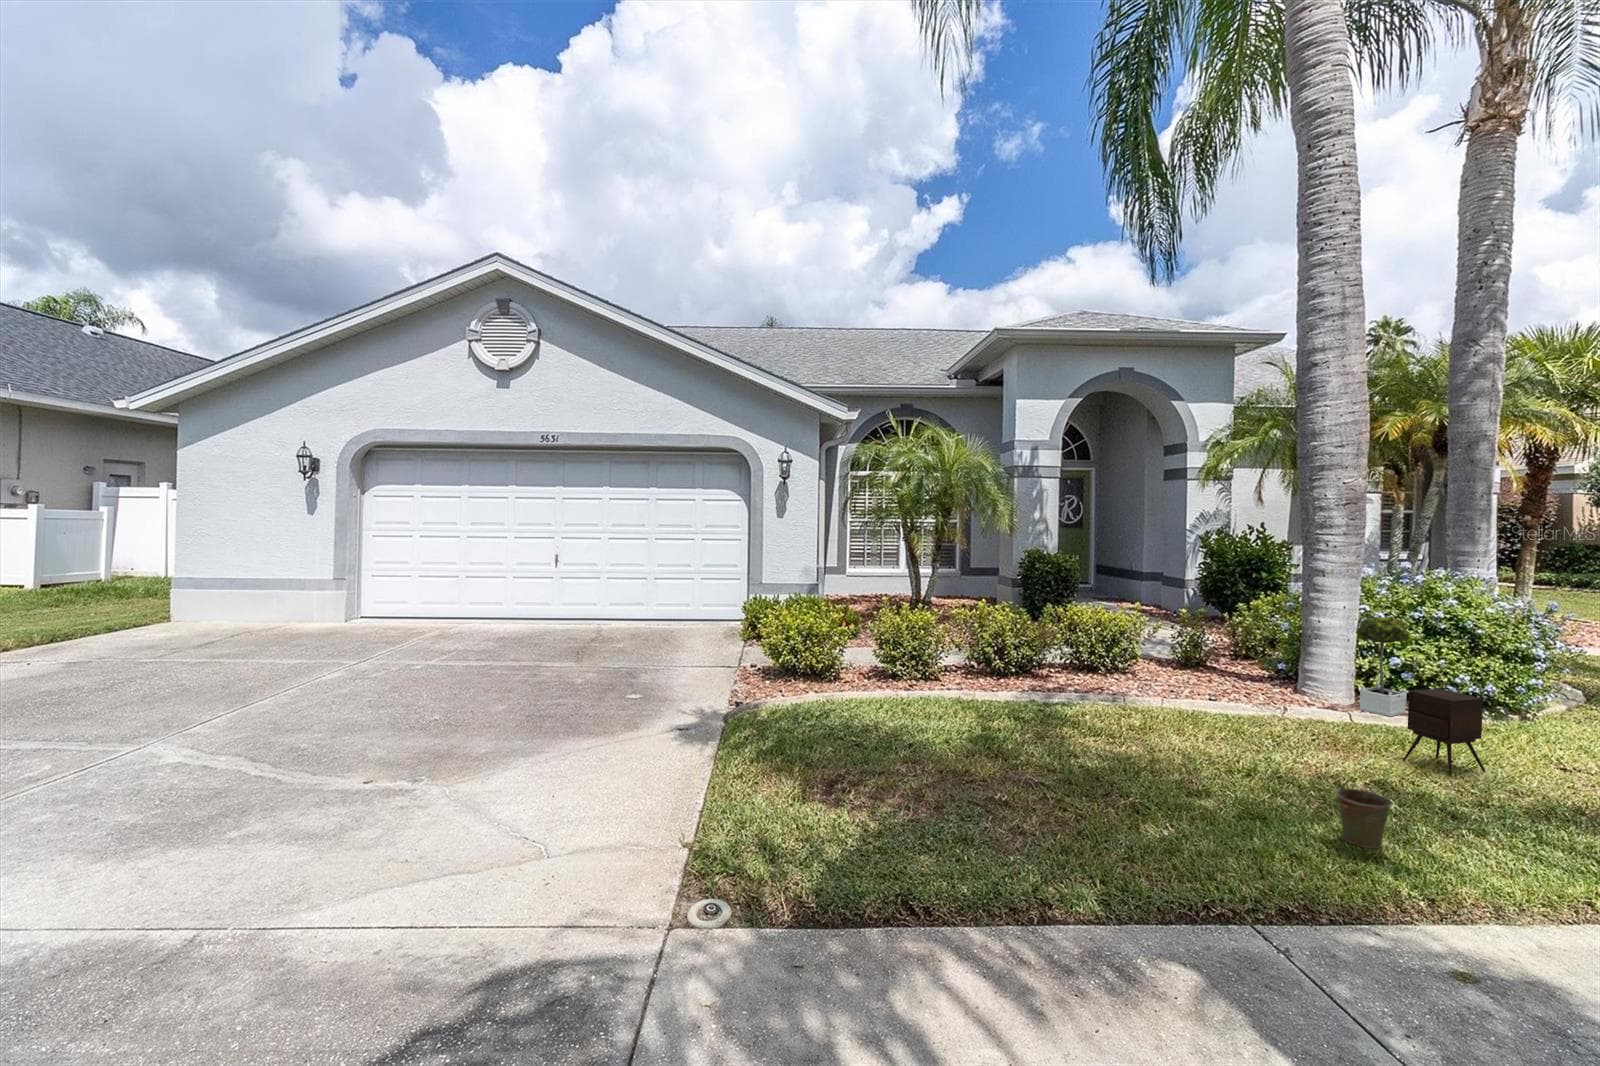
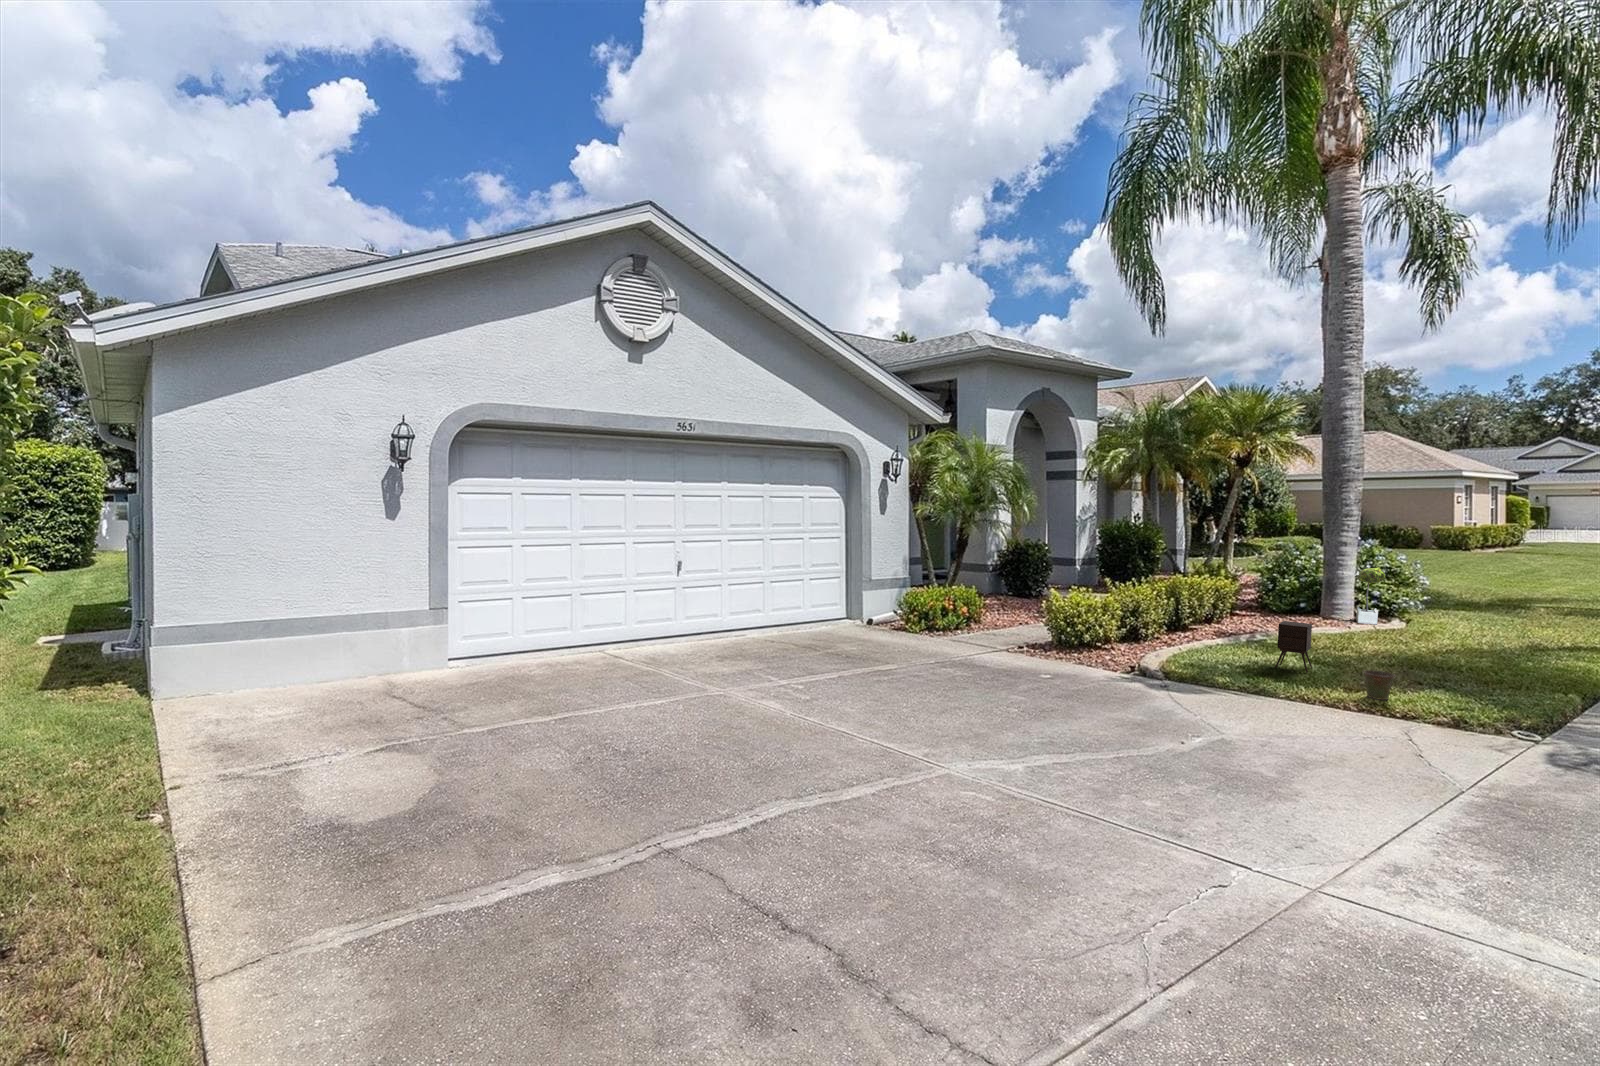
side table: present [1403,689,1486,776] -> present [1275,621,1312,673]
bucket: present [1335,786,1392,848] -> present [1364,670,1395,700]

